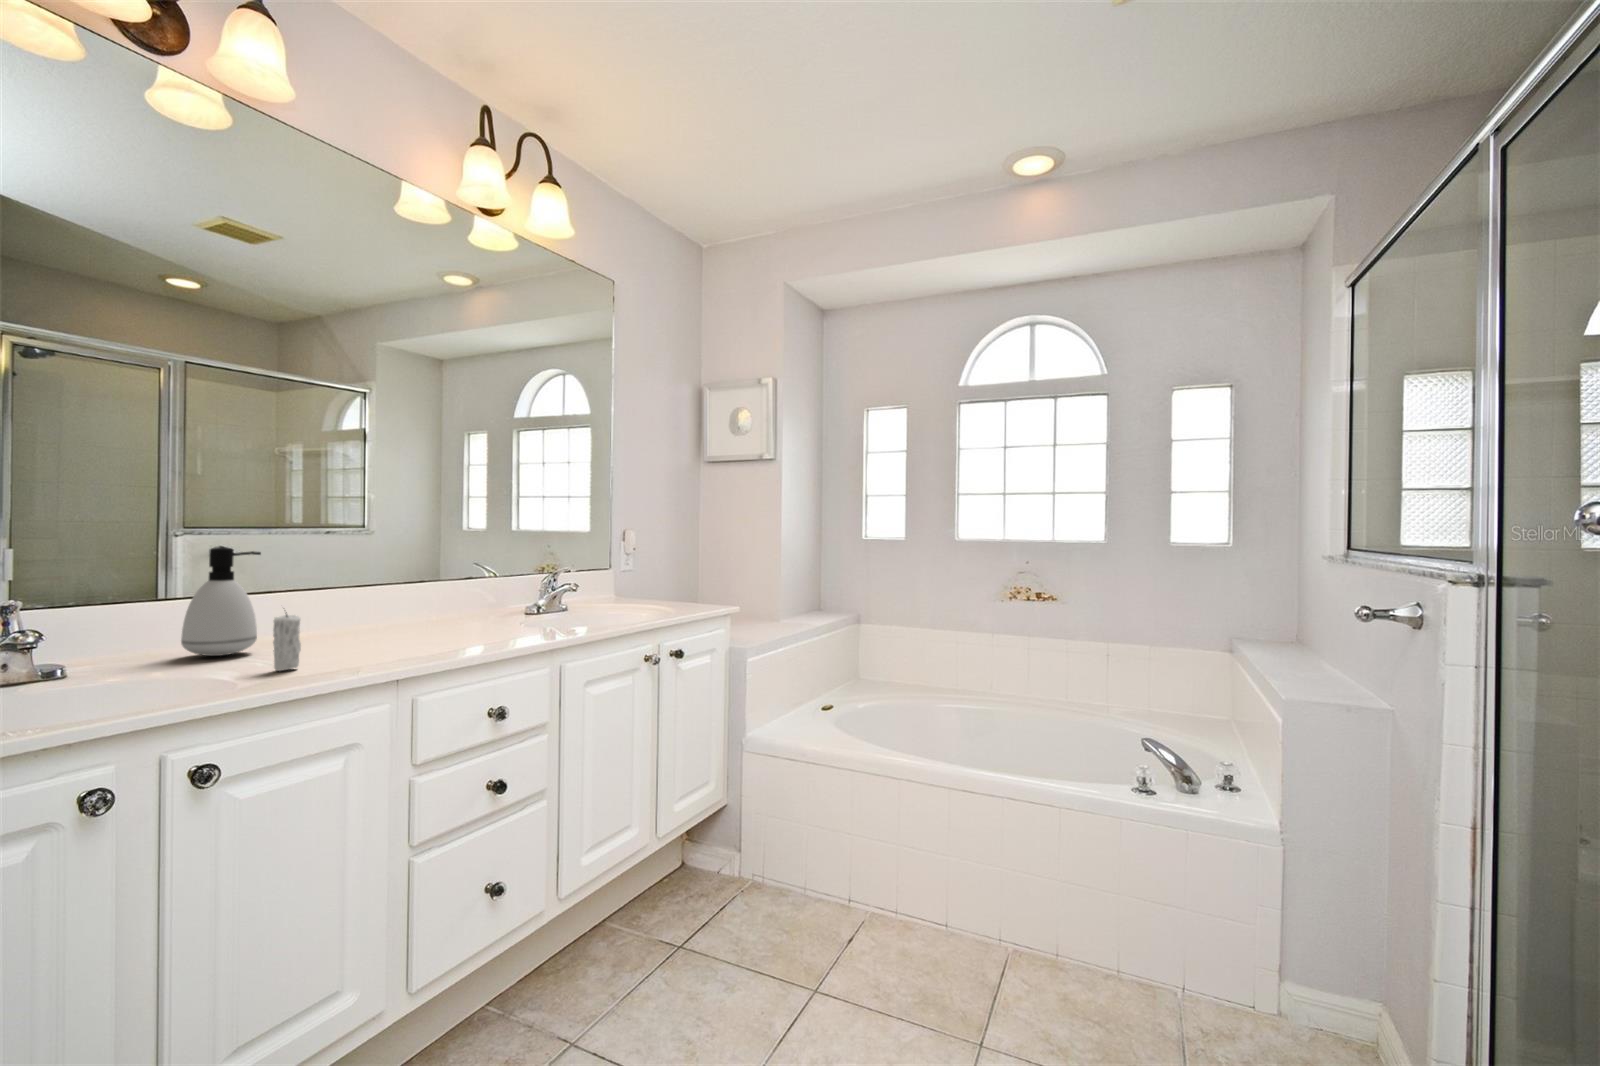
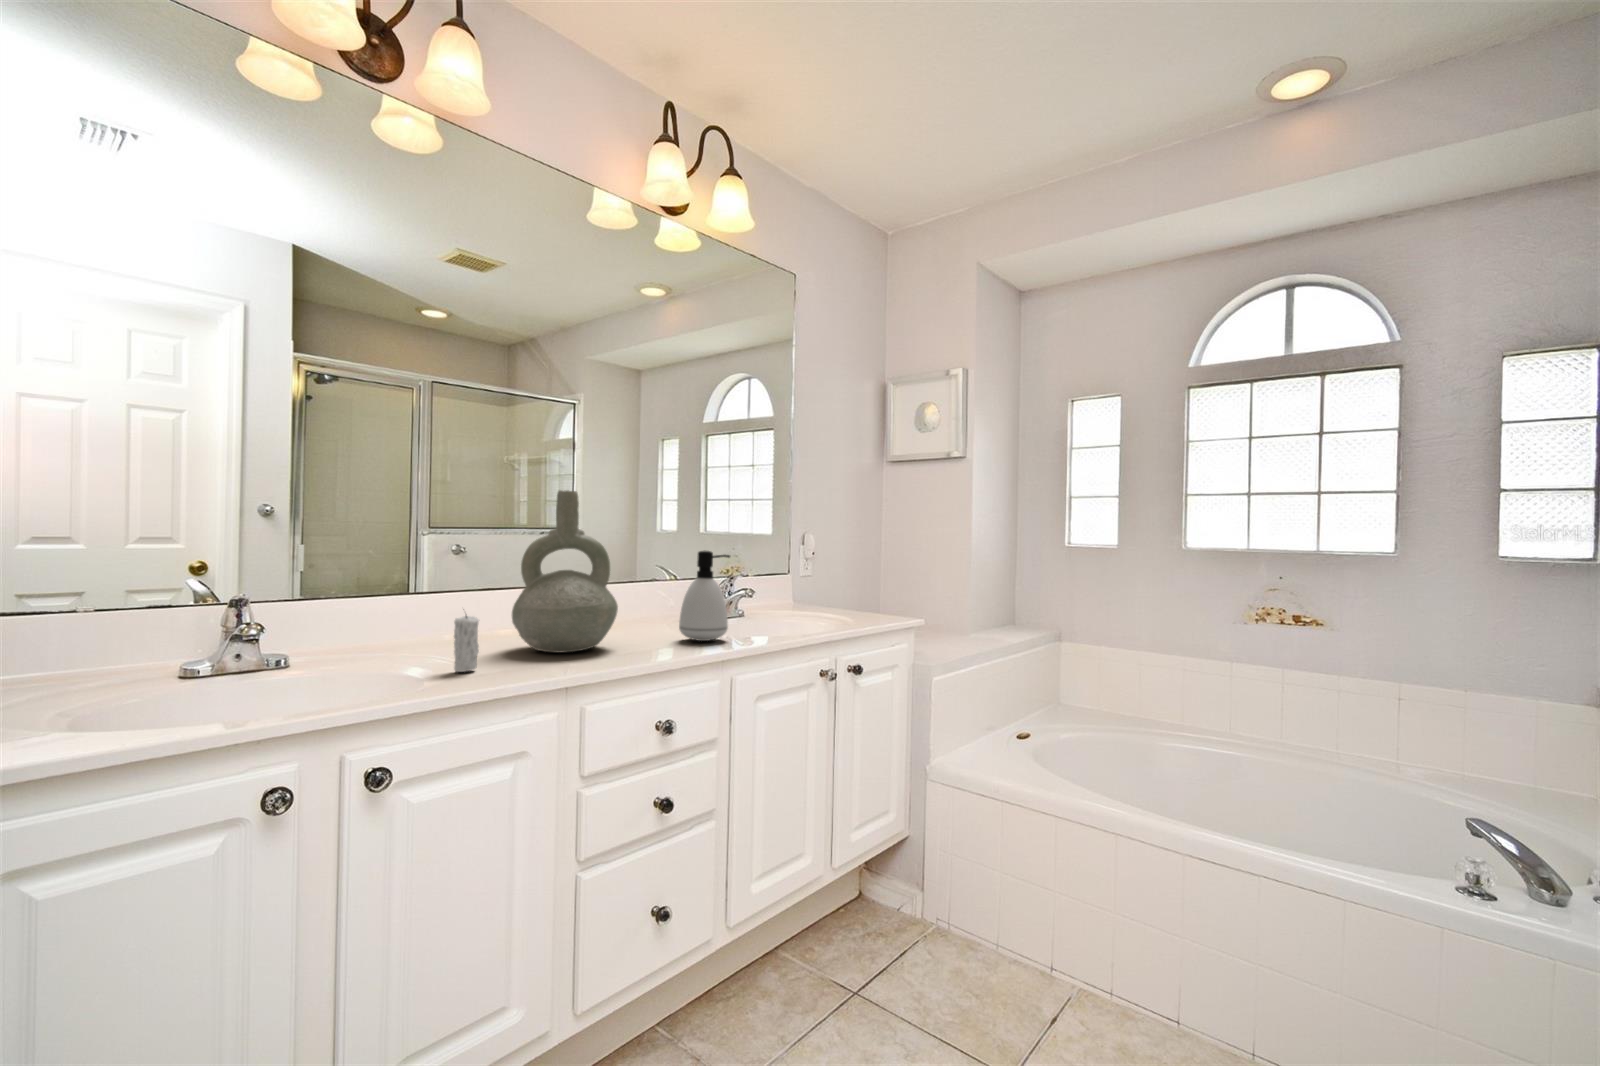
decorative vase: none [329,489,445,648] -> present [512,490,618,653]
soap dispenser: present [181,547,261,656] -> present [679,551,730,641]

